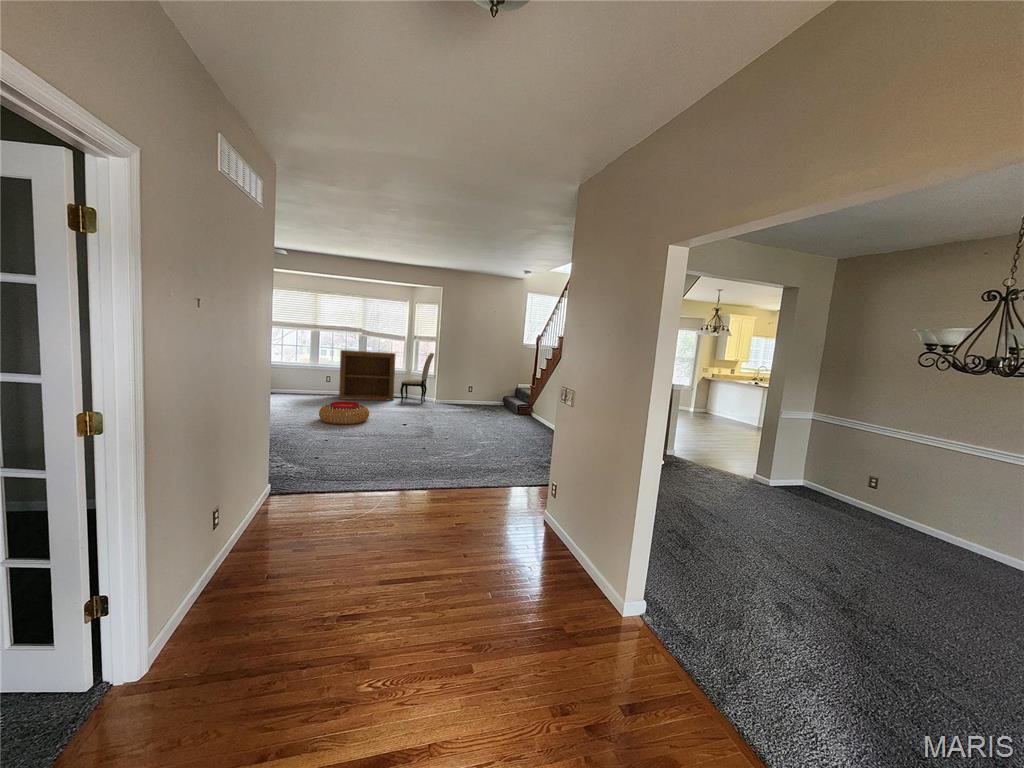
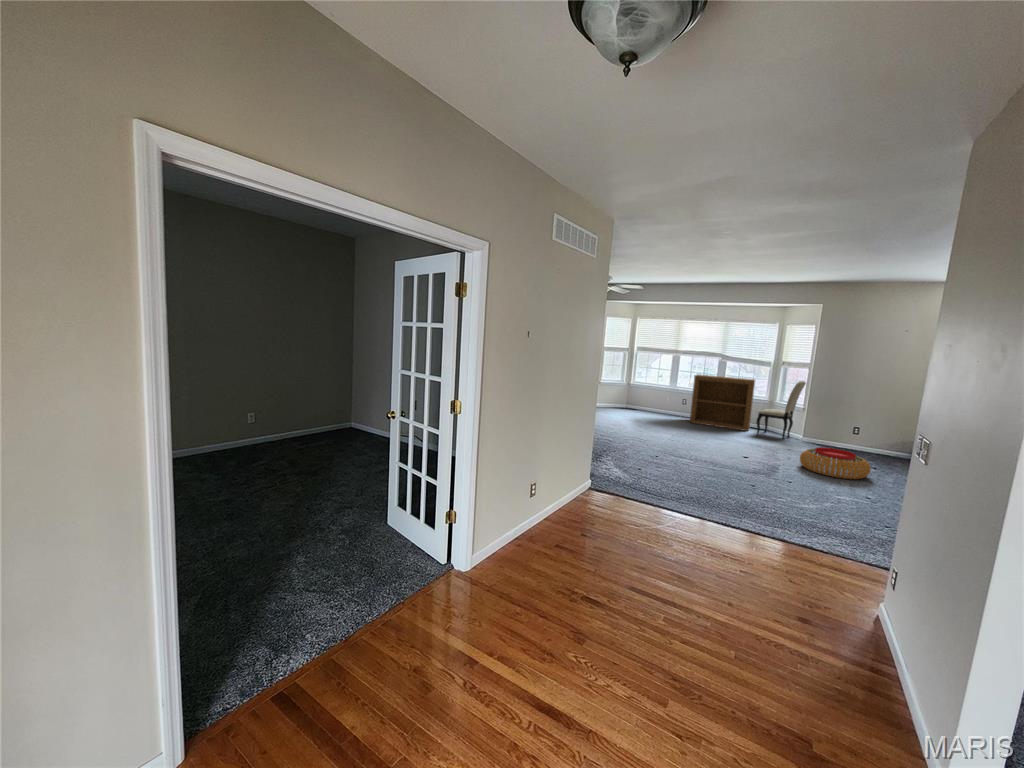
pouf: present [319,401,369,424] -> present [800,447,871,479]

